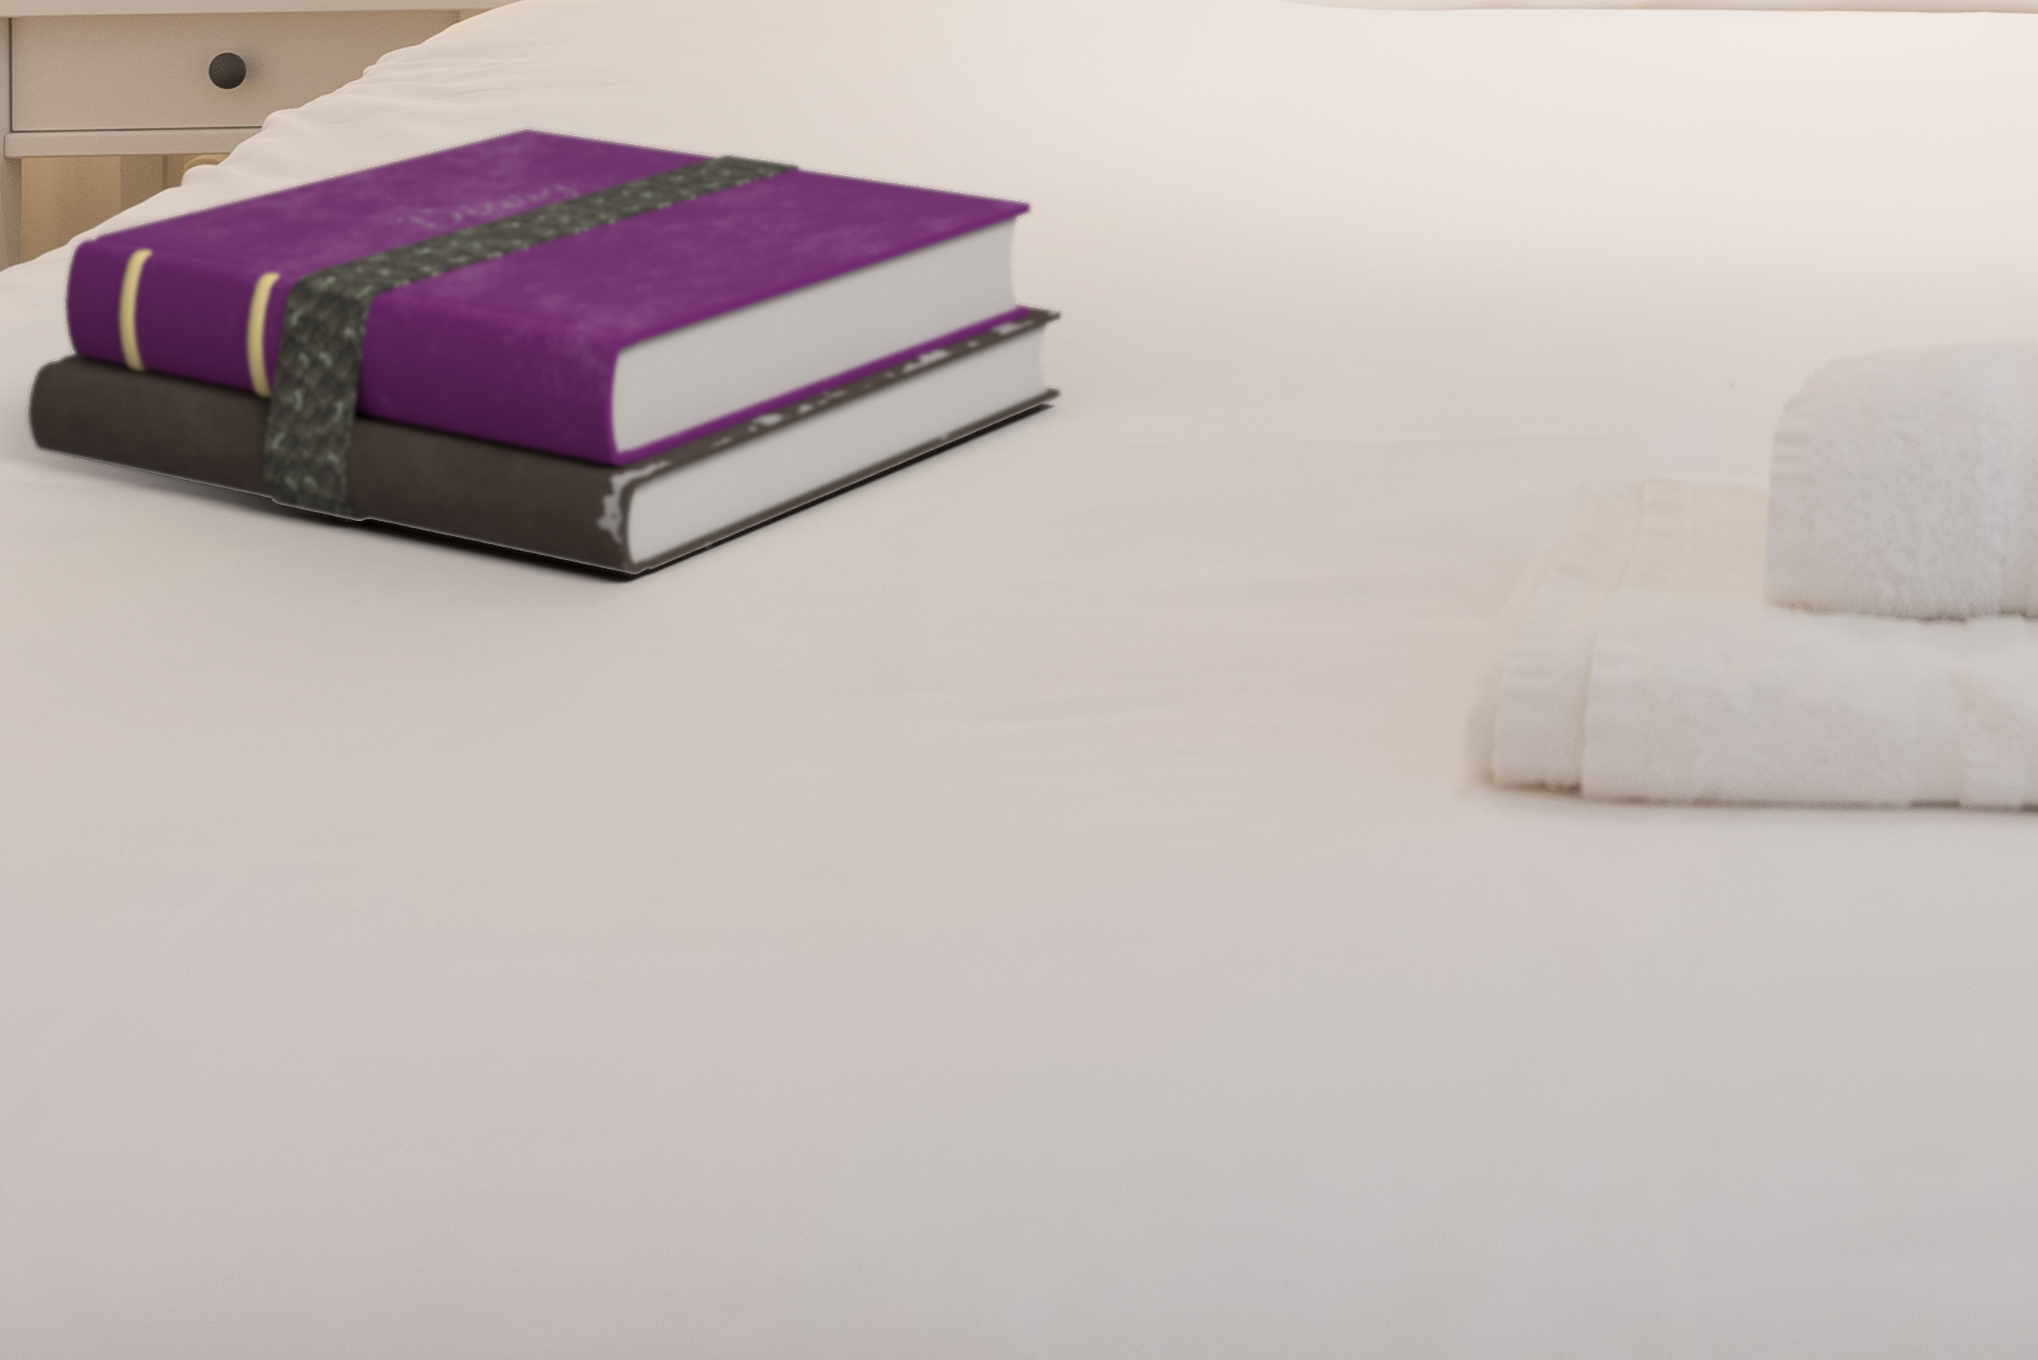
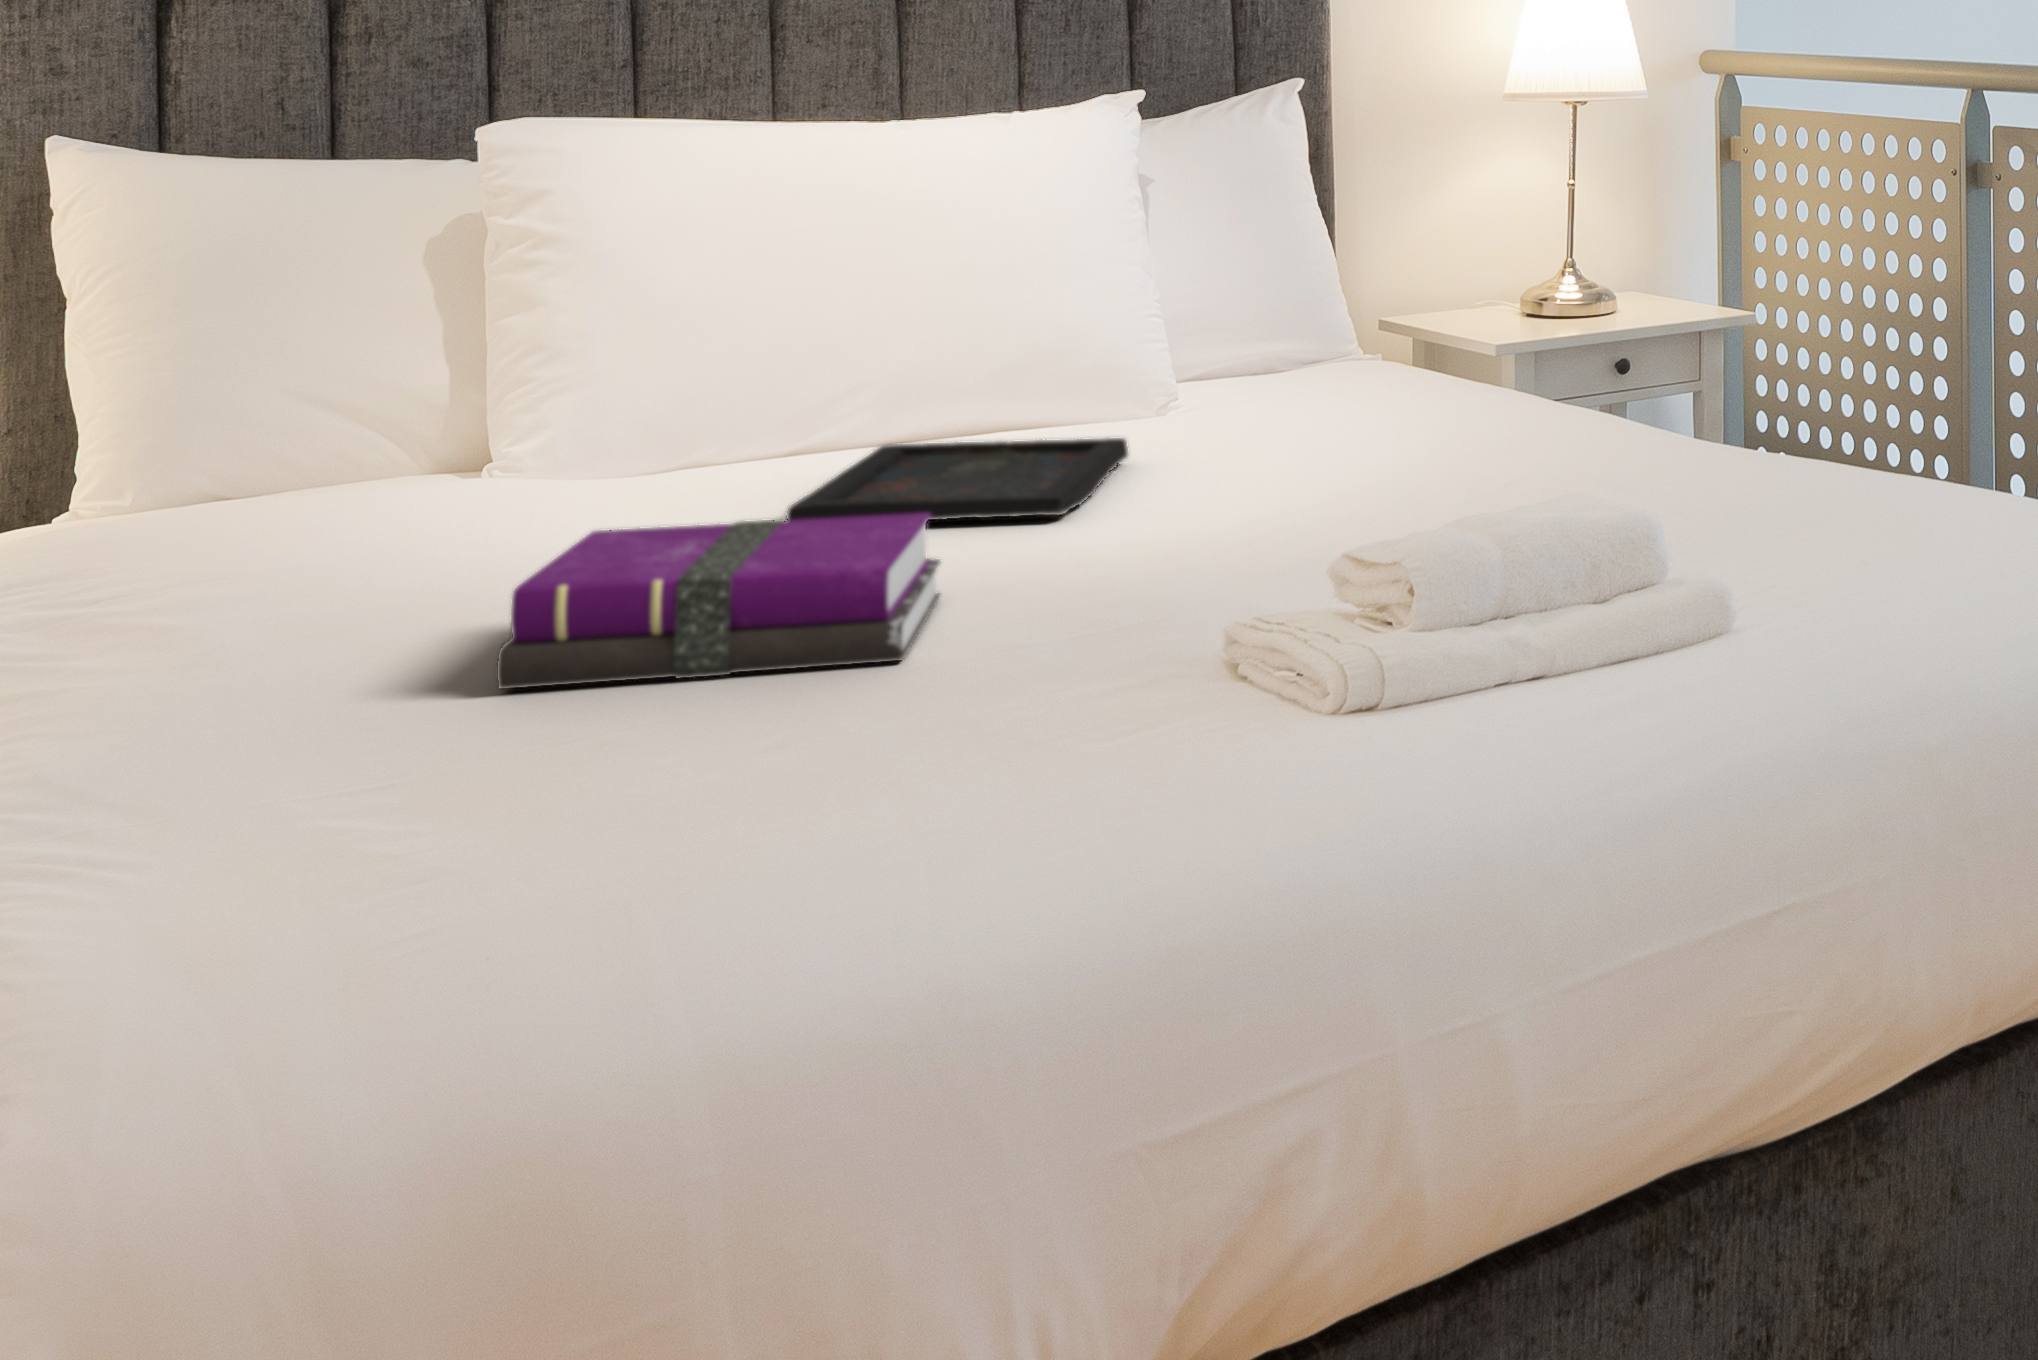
tray: none [1199,18,1986,229] -> present [787,438,1128,521]

